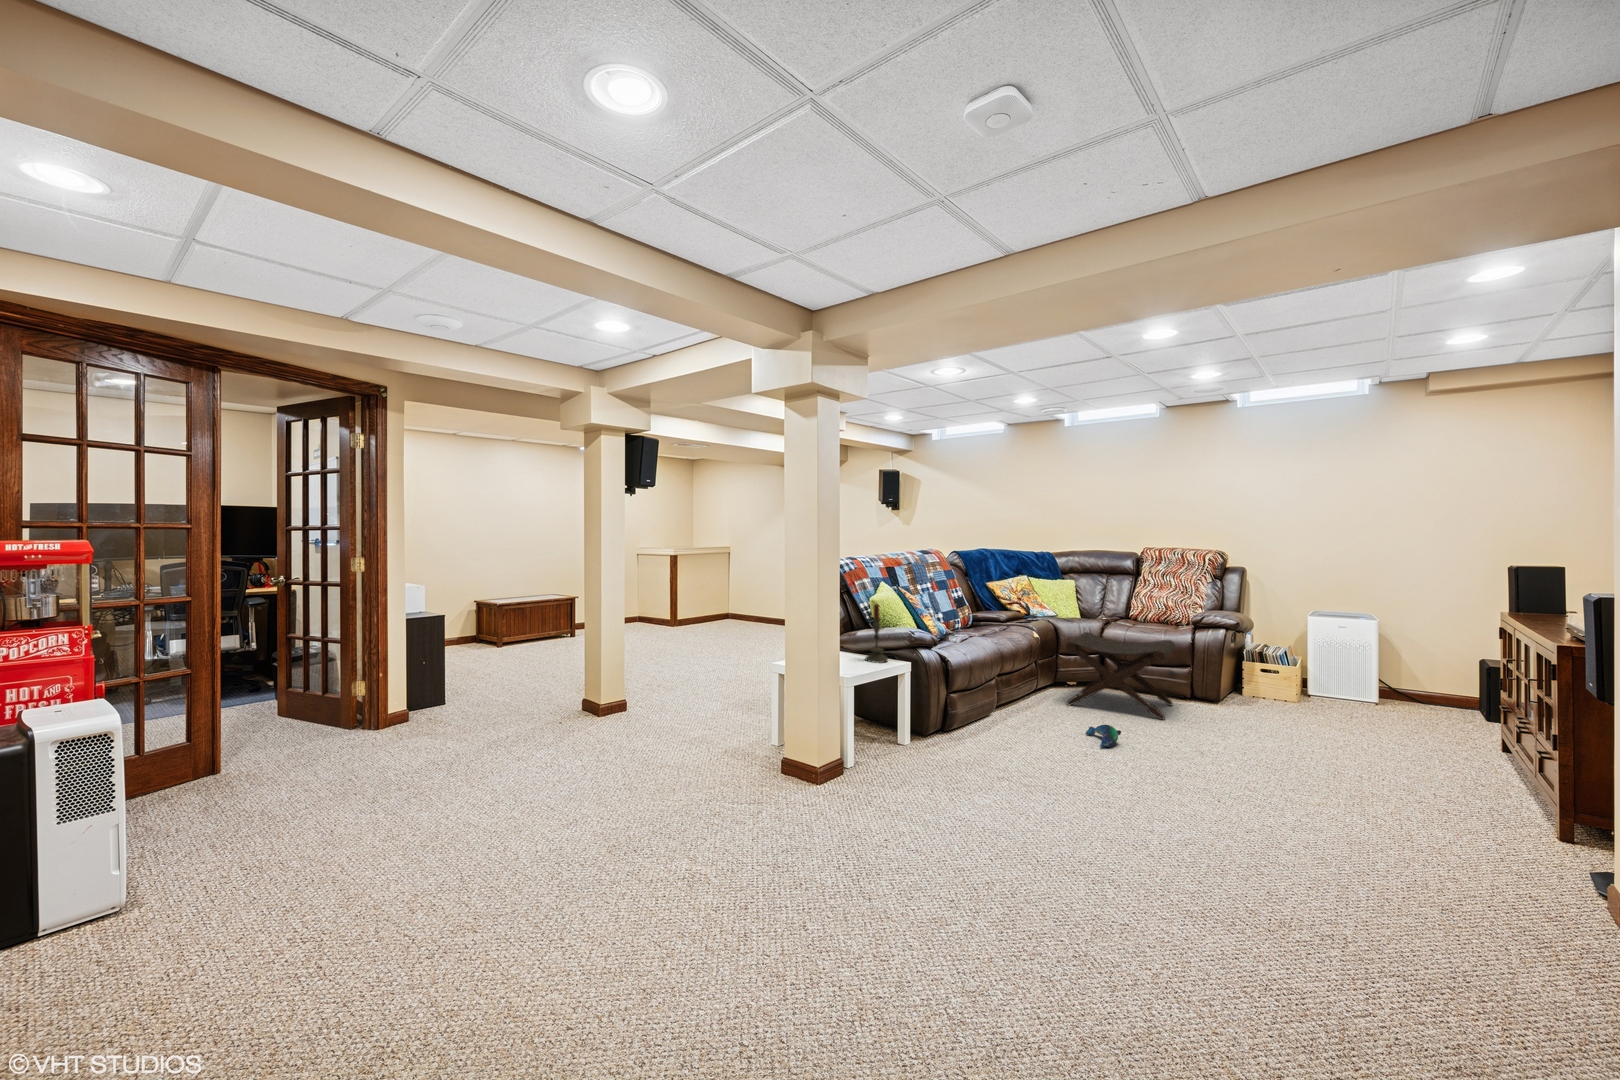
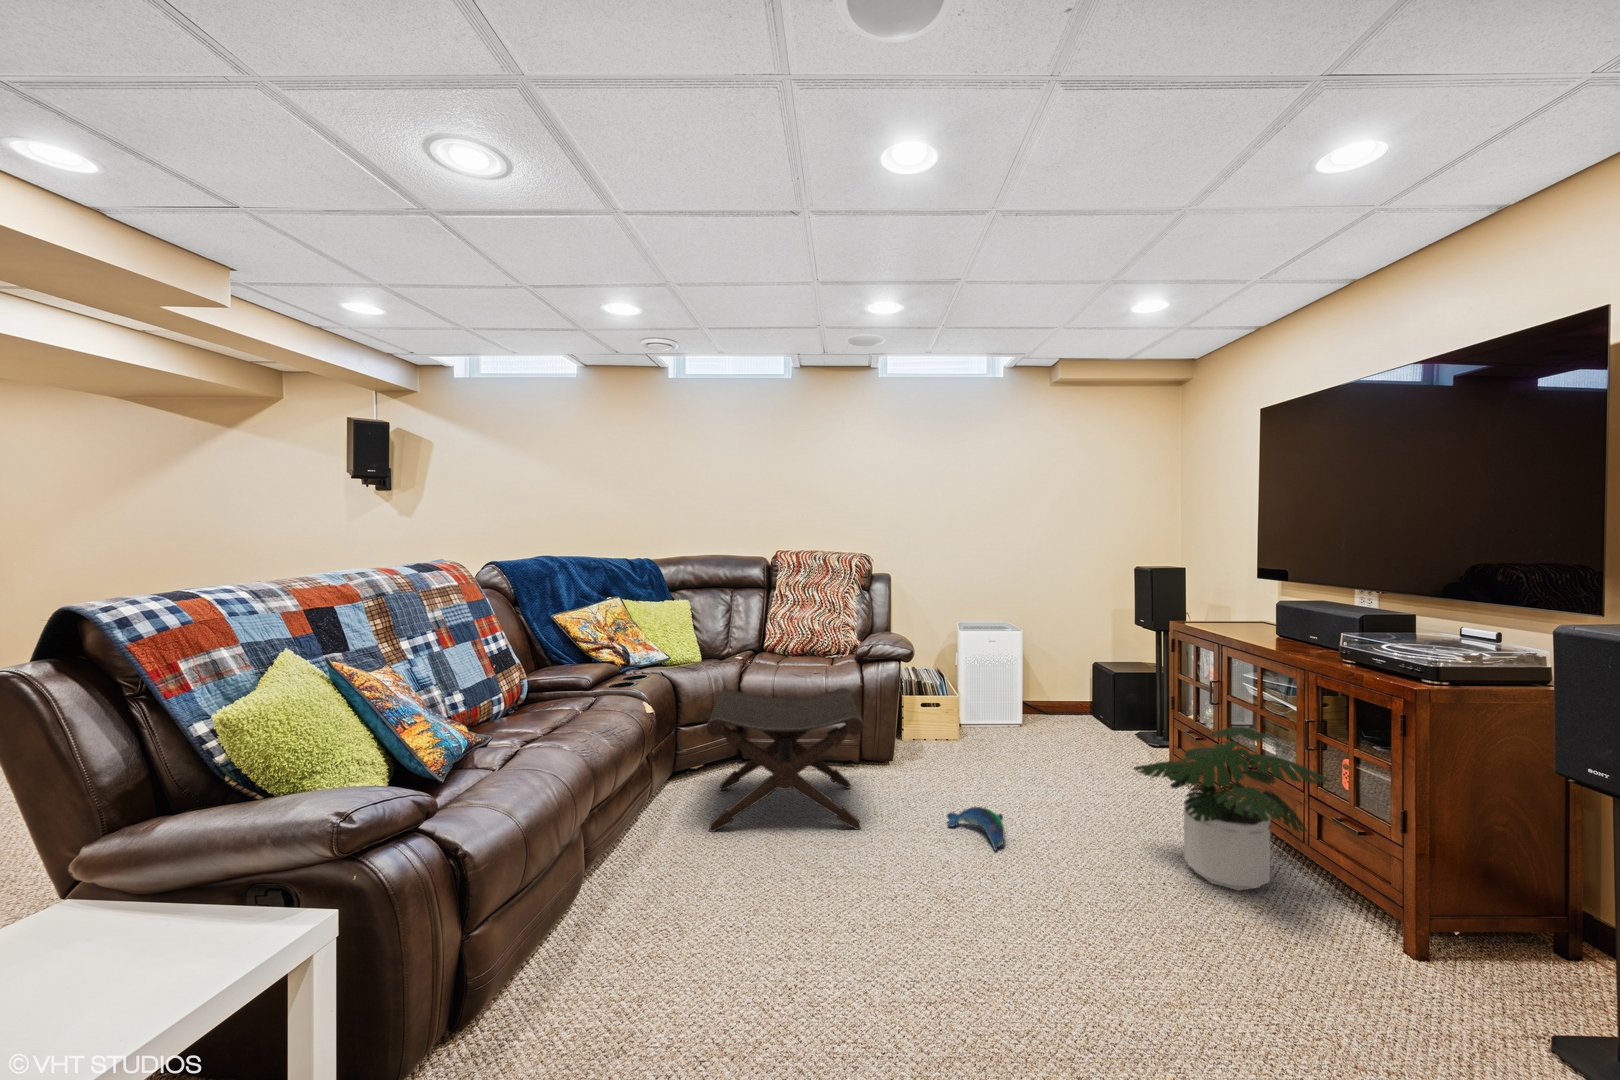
candle: present [865,604,888,663] -> none [110,759,225,994]
potted plant: none [1370,686,1513,794] -> present [1134,727,1330,890]
plush toy: present [1086,725,1121,748] -> present [947,807,1004,850]

